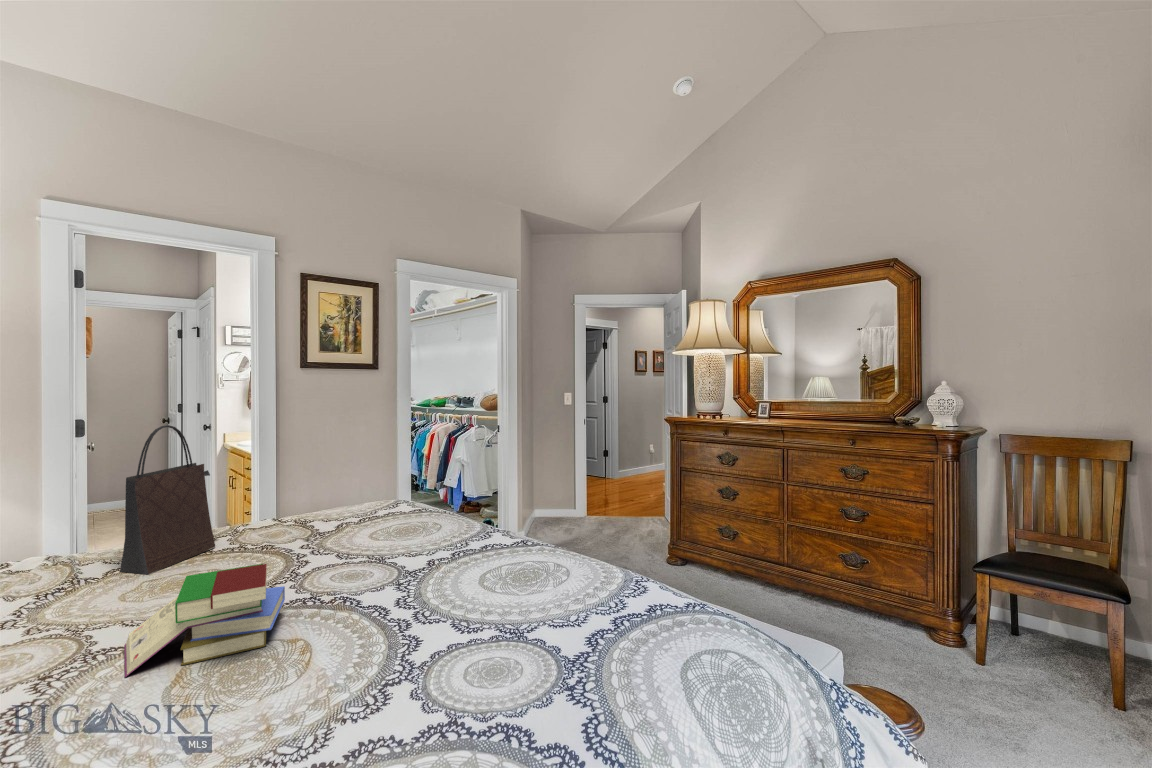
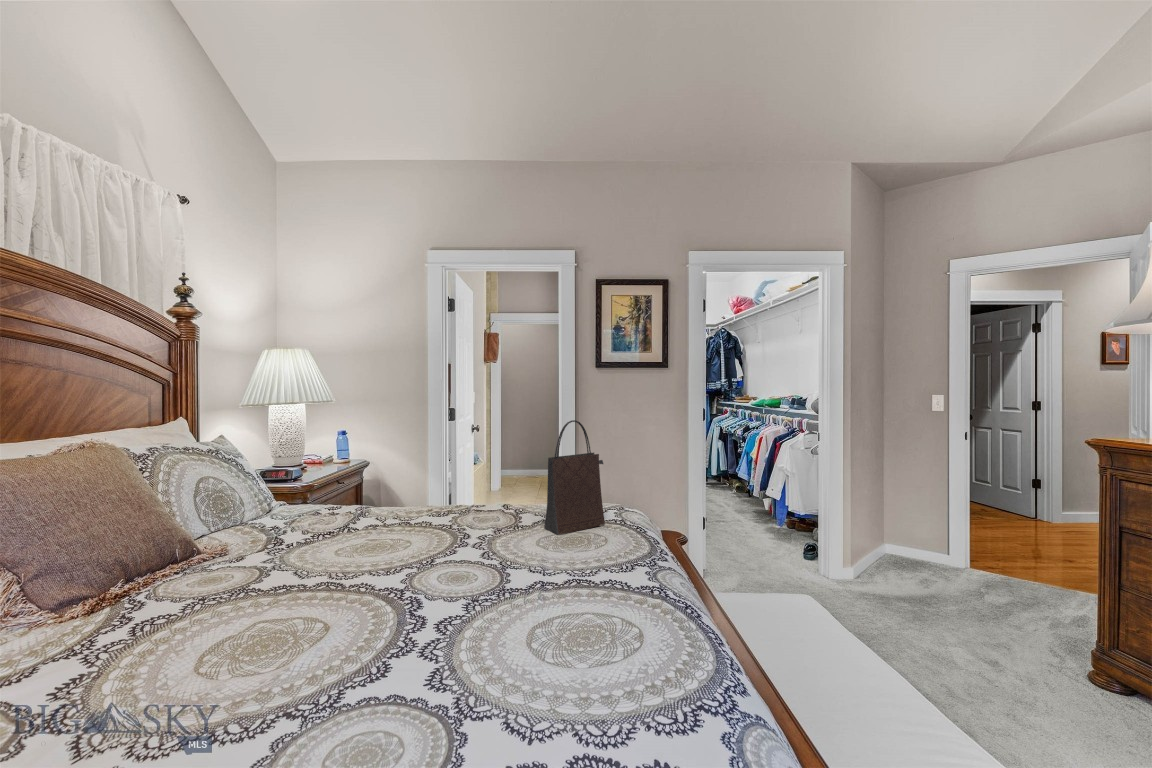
book: present [124,564,285,677] -> none [518,540,634,621]

